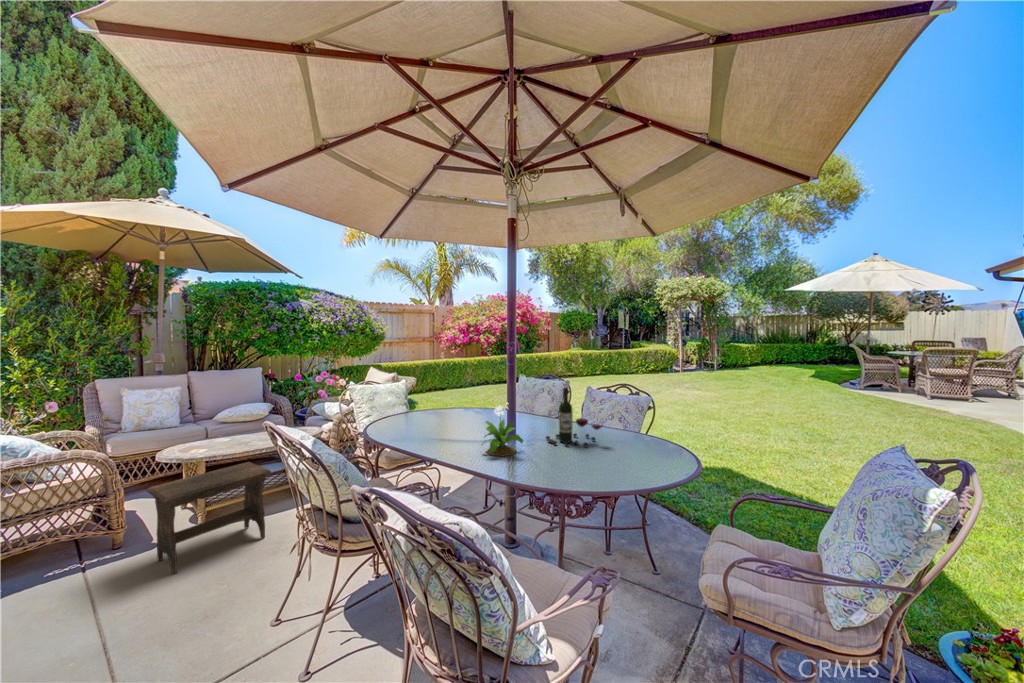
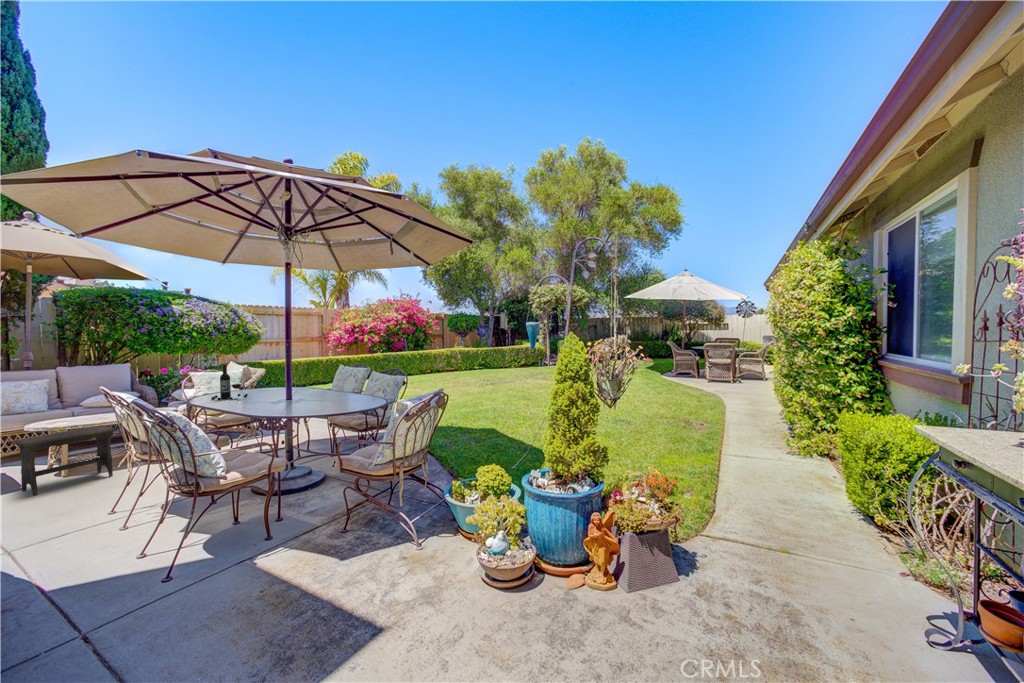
wine bottle: present [546,387,602,446] -> present [212,365,248,400]
potted flower: present [481,403,523,456] -> none [254,373,287,405]

